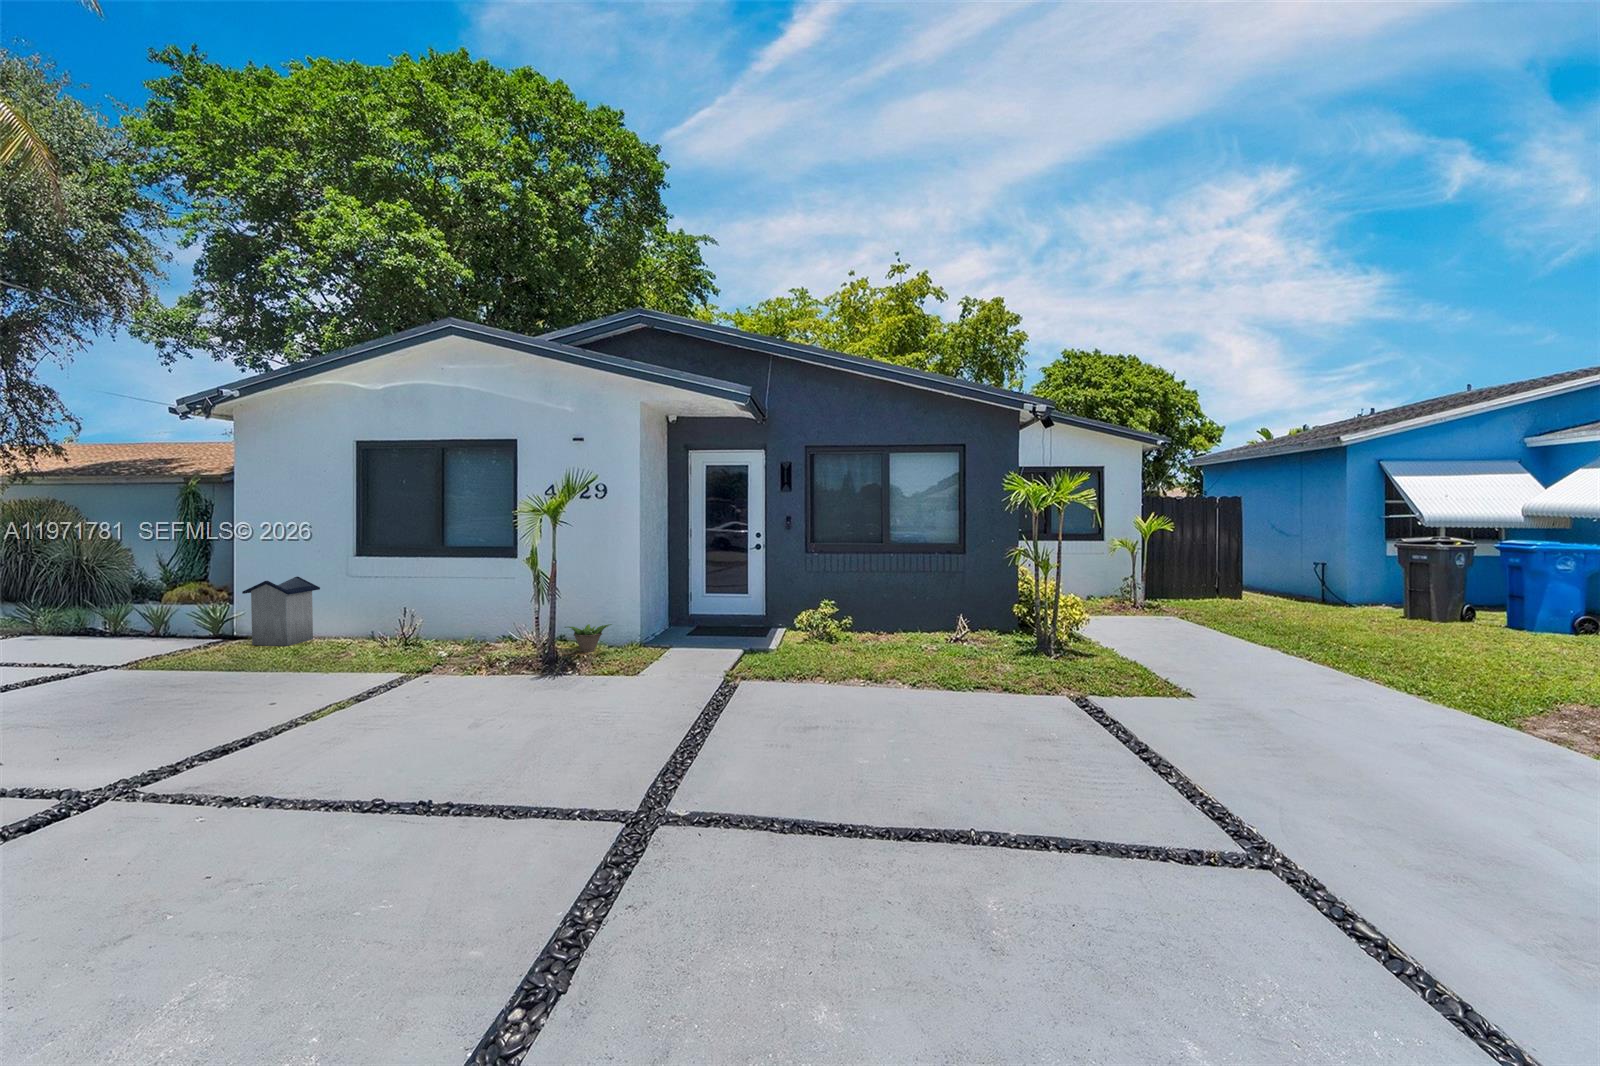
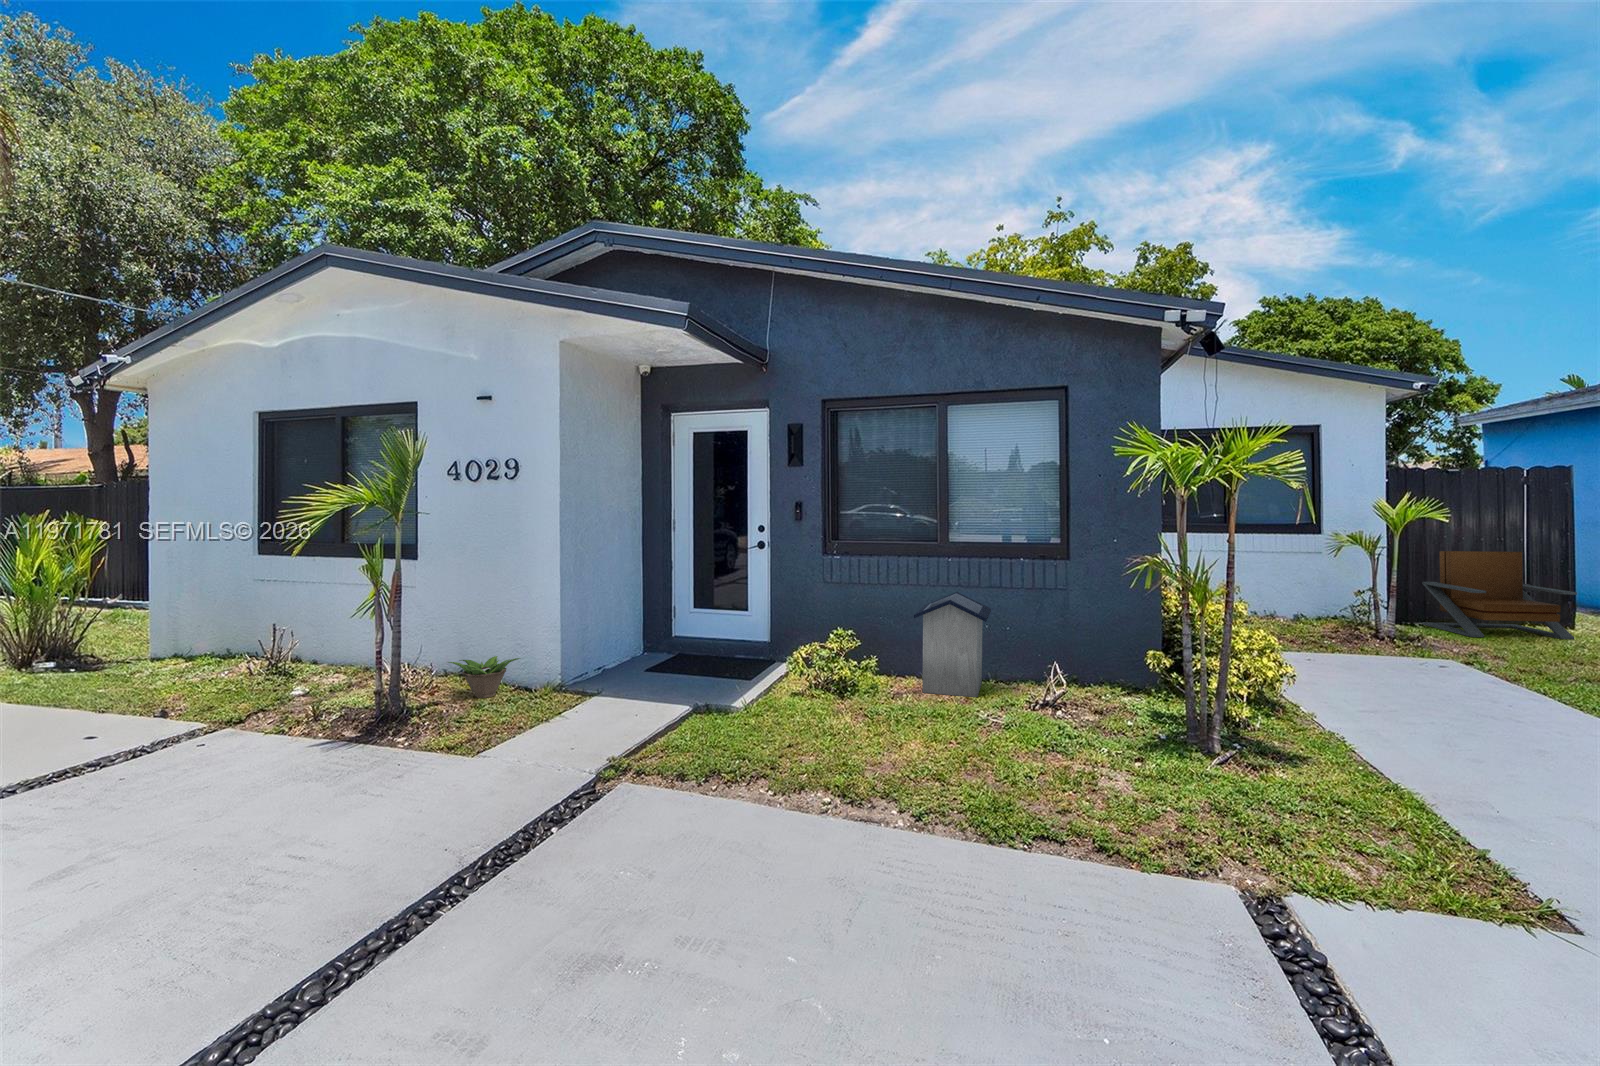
lounge chair: none [1163,550,1243,604] -> present [1422,551,1577,640]
trash can: present [242,577,320,646] -> present [914,592,991,697]

